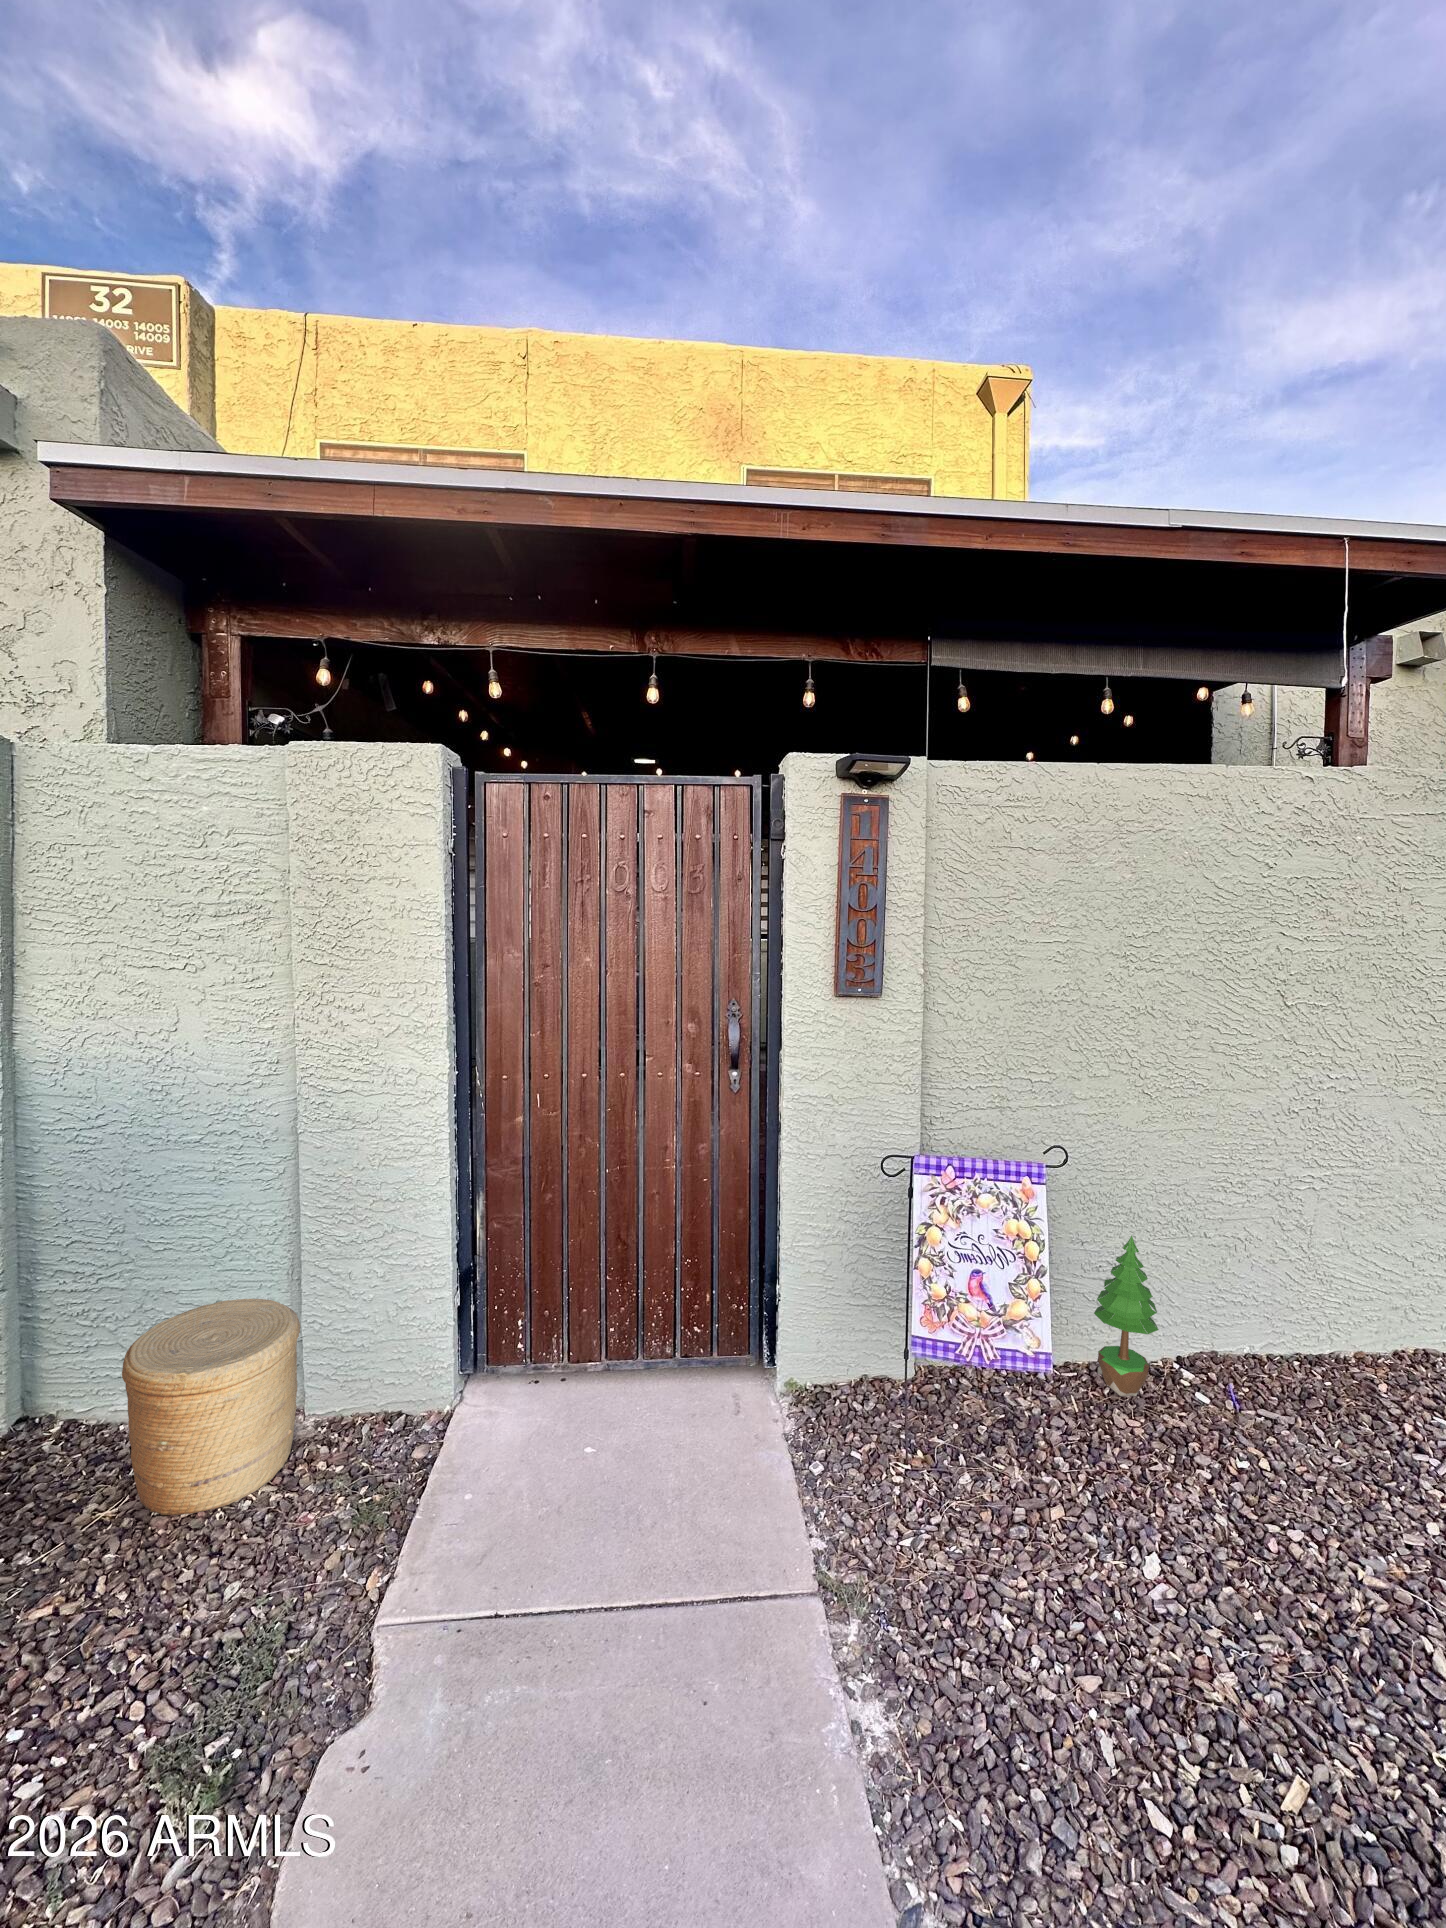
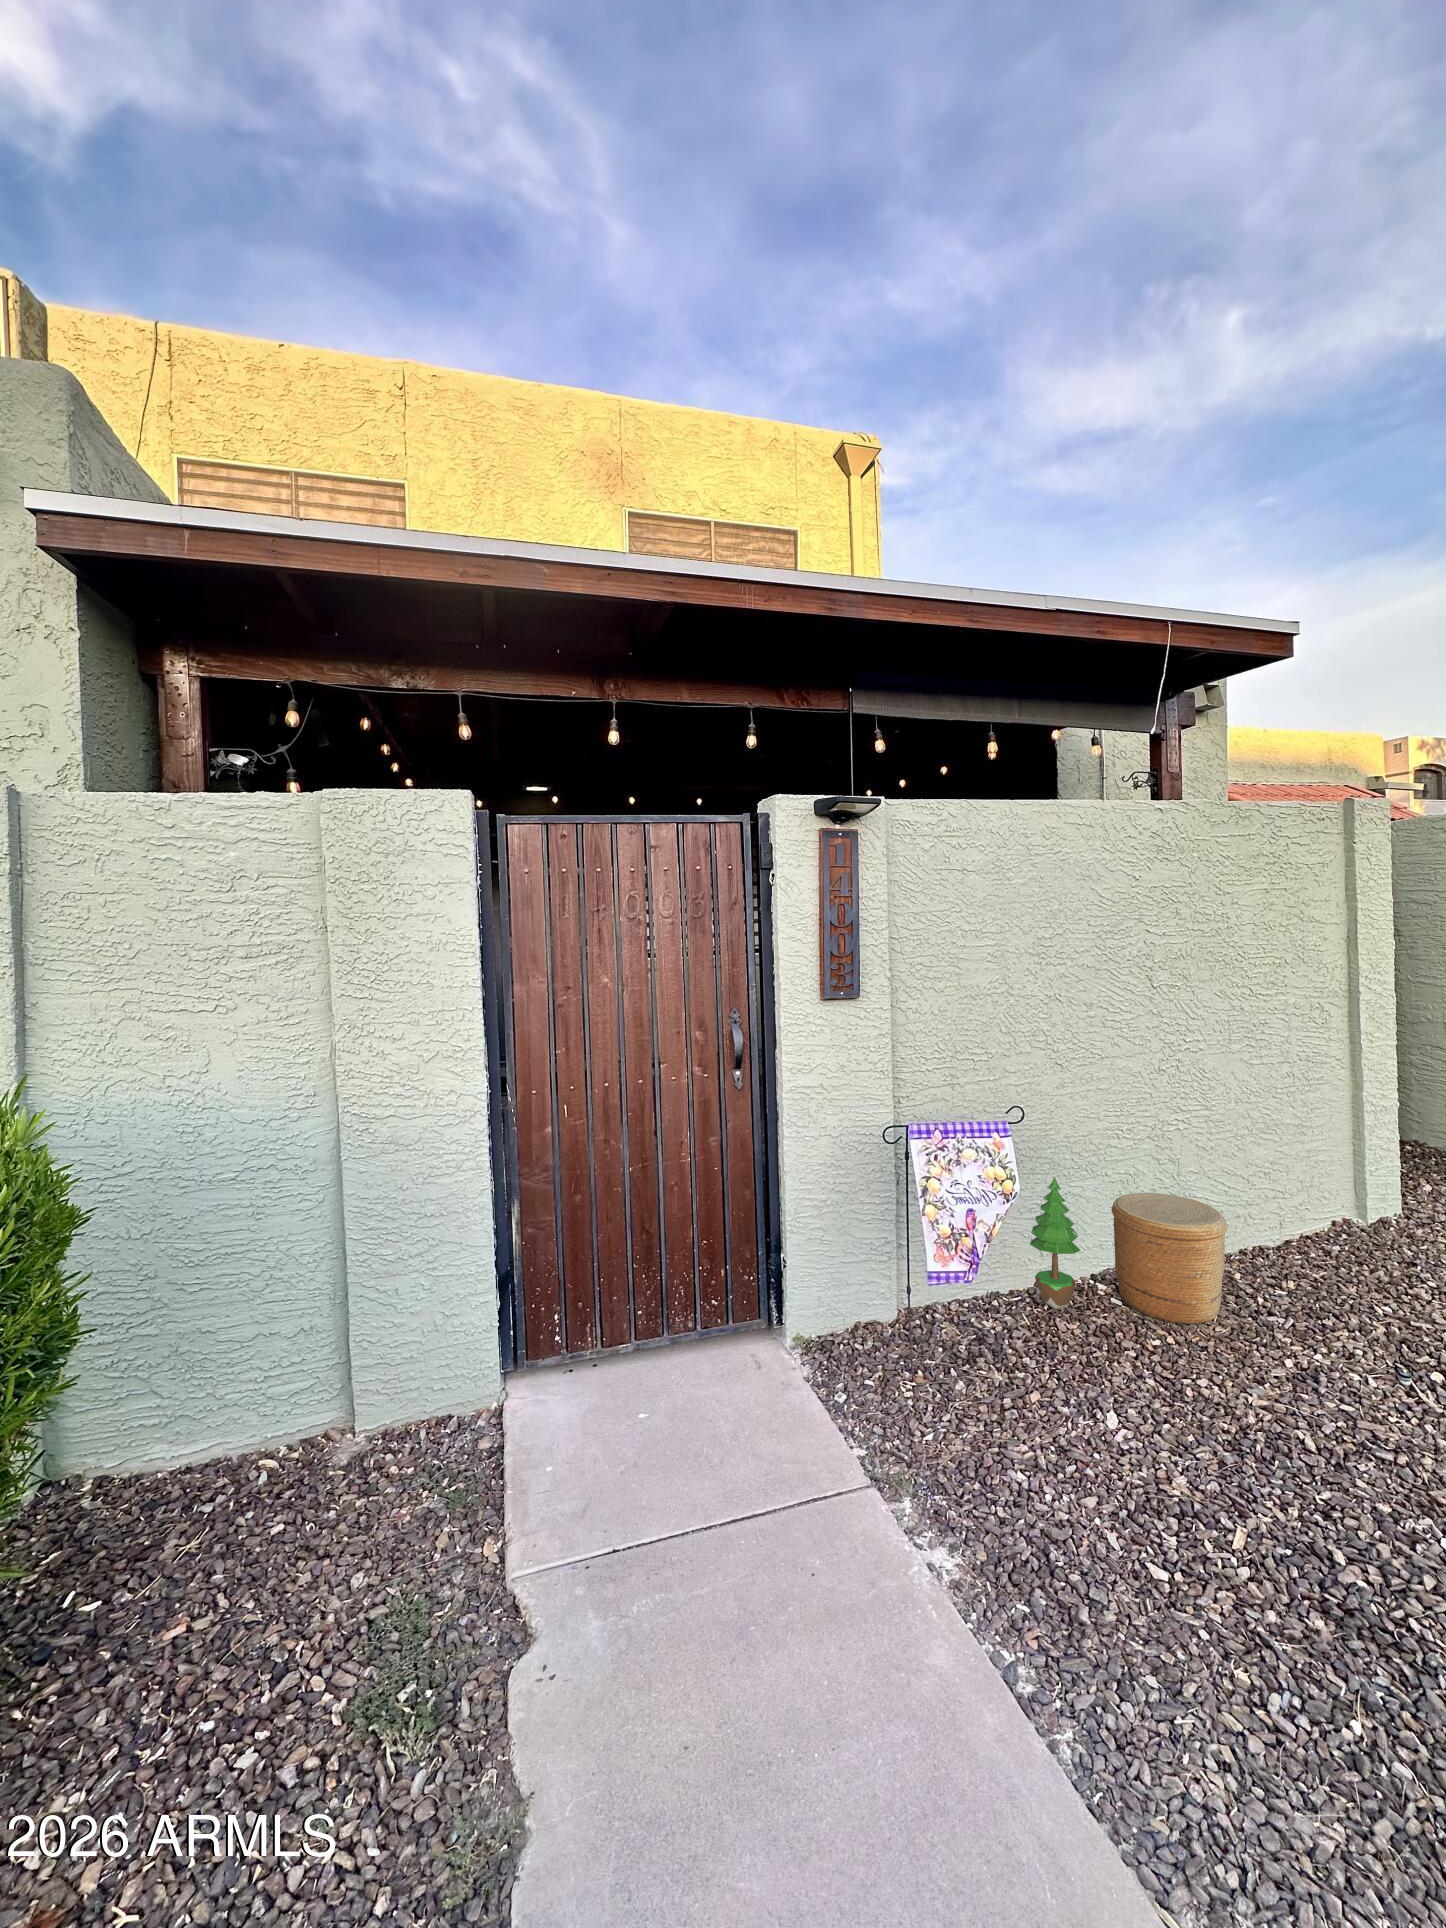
woven basket: present [122,1299,300,1515] -> present [1112,1193,1227,1325]

